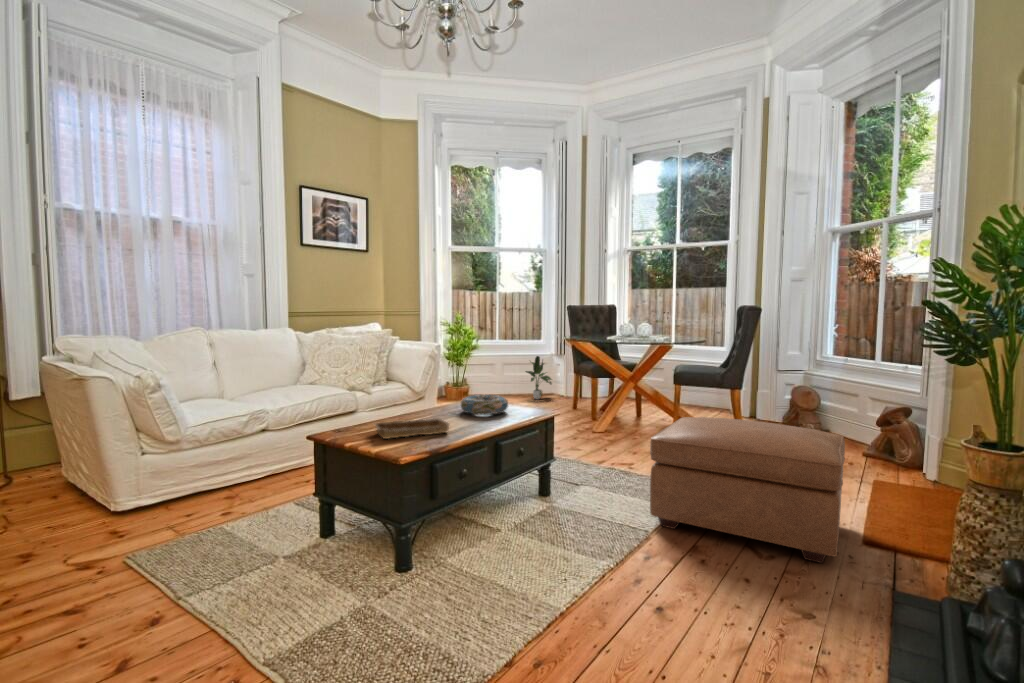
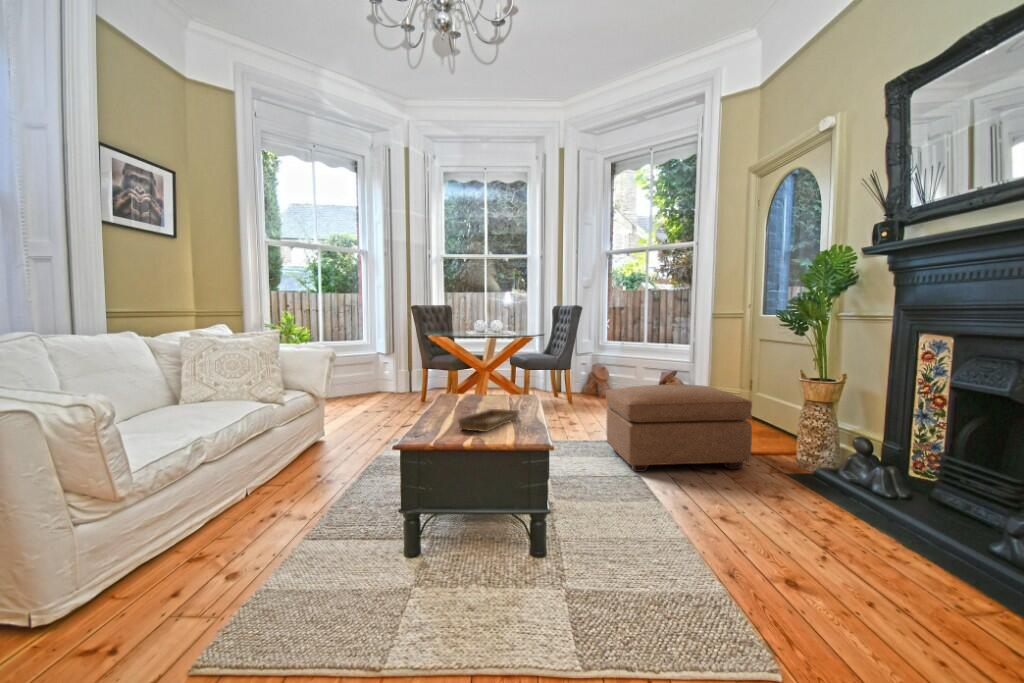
potted plant: present [526,356,552,399] -> none [356,359,386,403]
decorative bowl: present [461,394,508,414] -> none [466,385,513,405]

